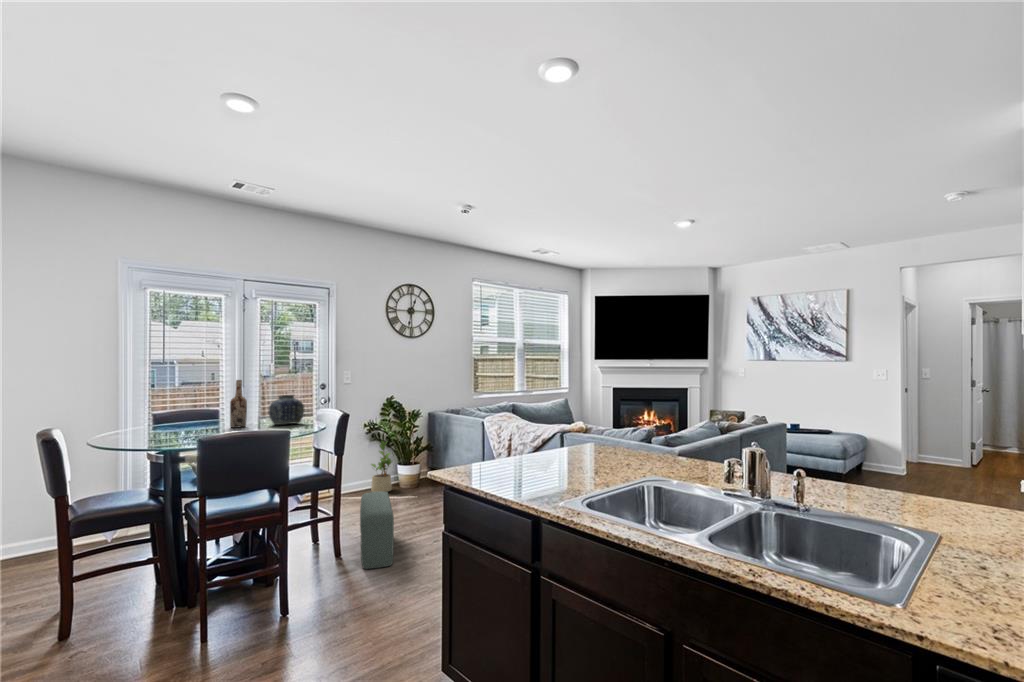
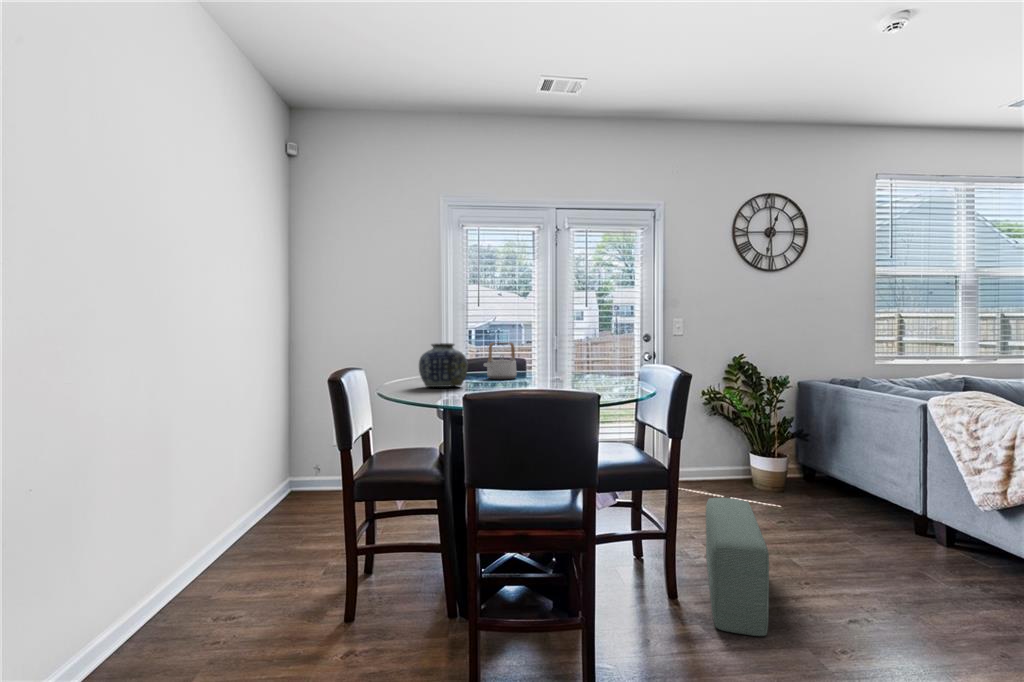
wine bottle: present [230,380,247,428] -> none [530,321,549,385]
vase: present [269,395,304,425] -> present [419,343,468,387]
teapot: none [185,396,215,426] -> present [484,343,517,379]
potted plant: present [371,441,392,492] -> none [711,417,748,490]

